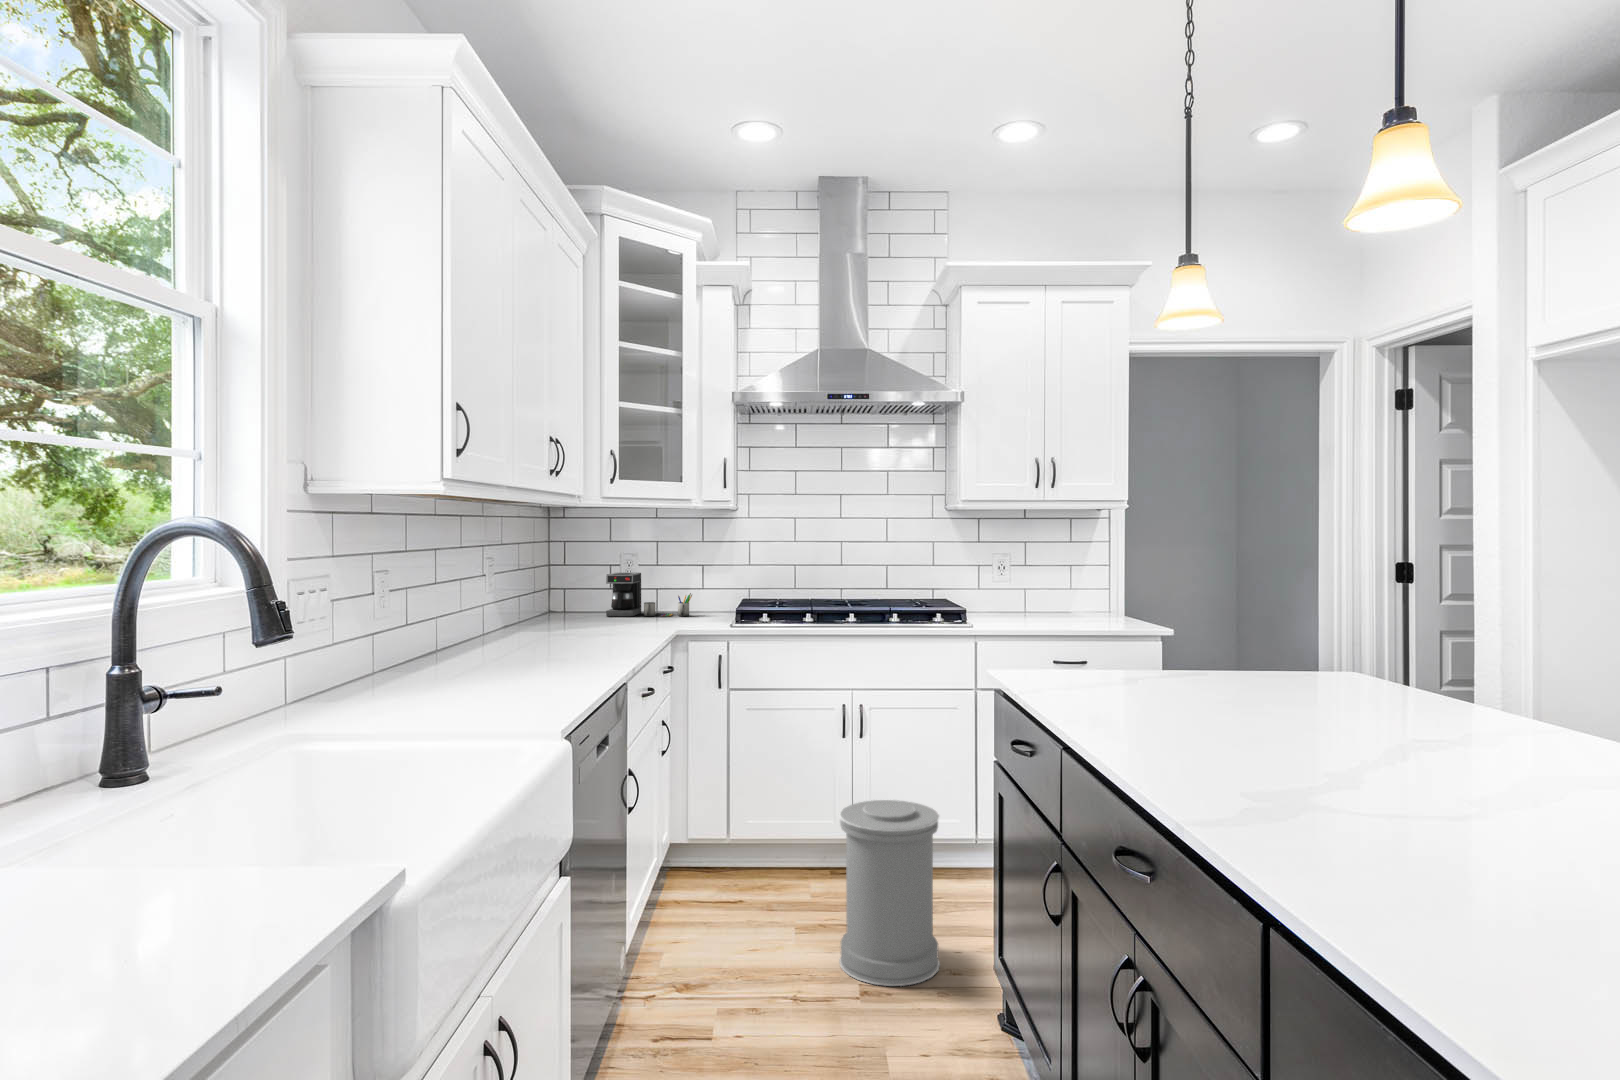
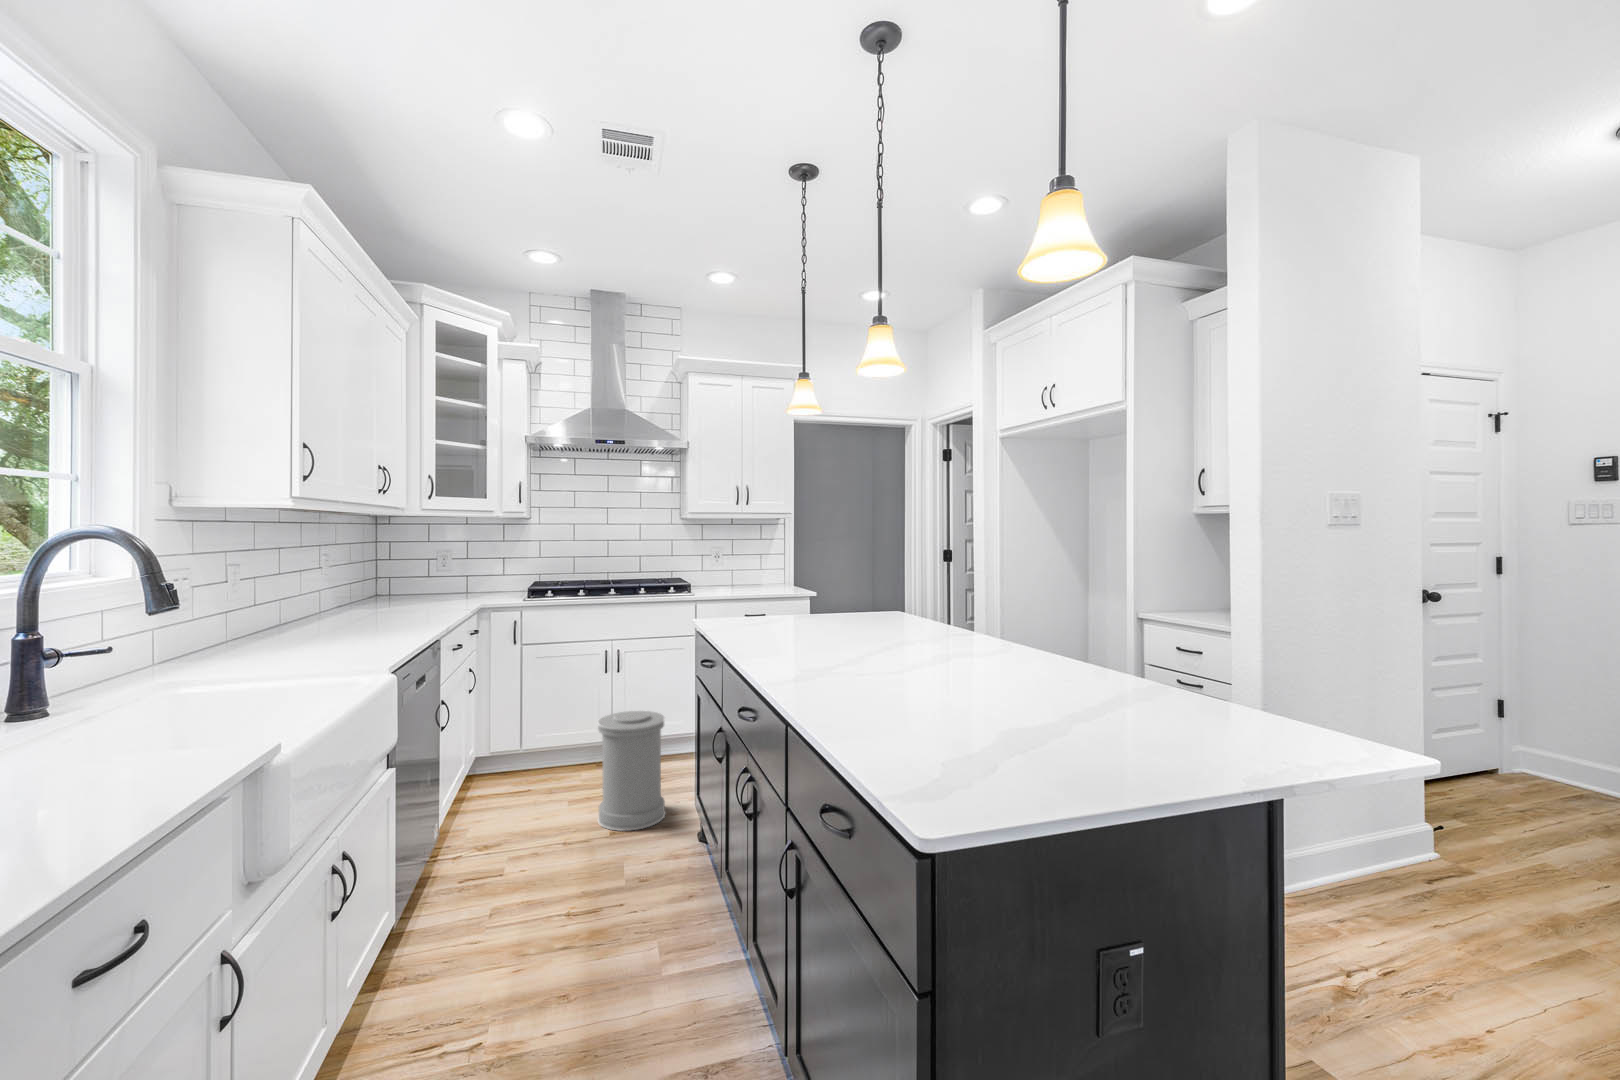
coffee maker: present [606,573,692,616] -> none [425,563,494,596]

